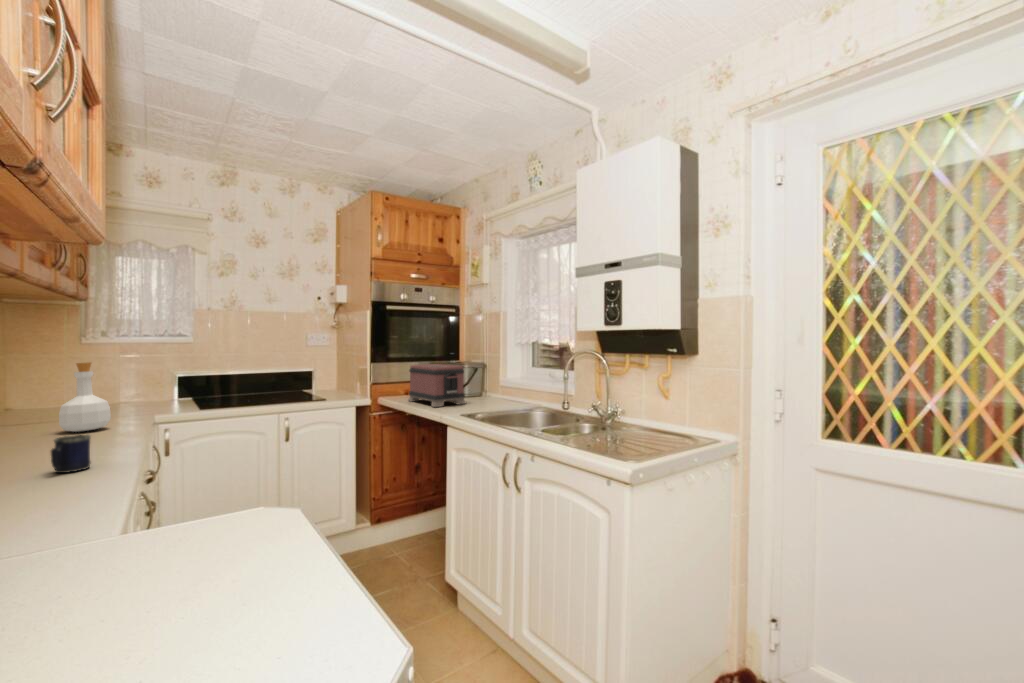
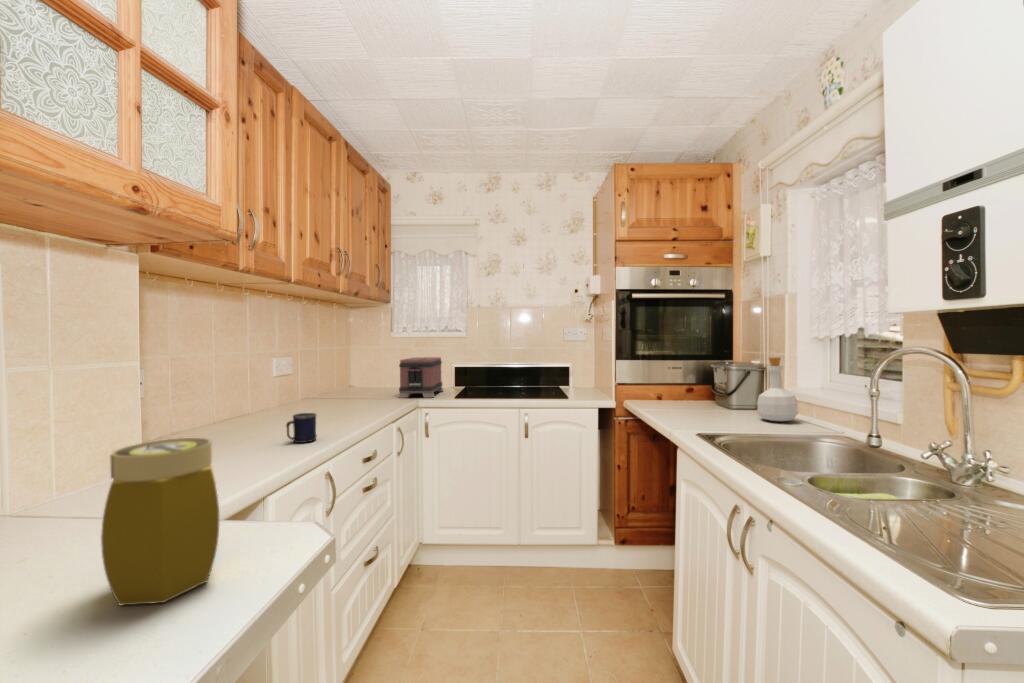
bottle: present [59,362,111,432] -> present [757,357,798,421]
toaster: present [408,364,465,407] -> present [398,357,443,398]
jar: none [152,434,260,583] -> present [101,438,219,605]

